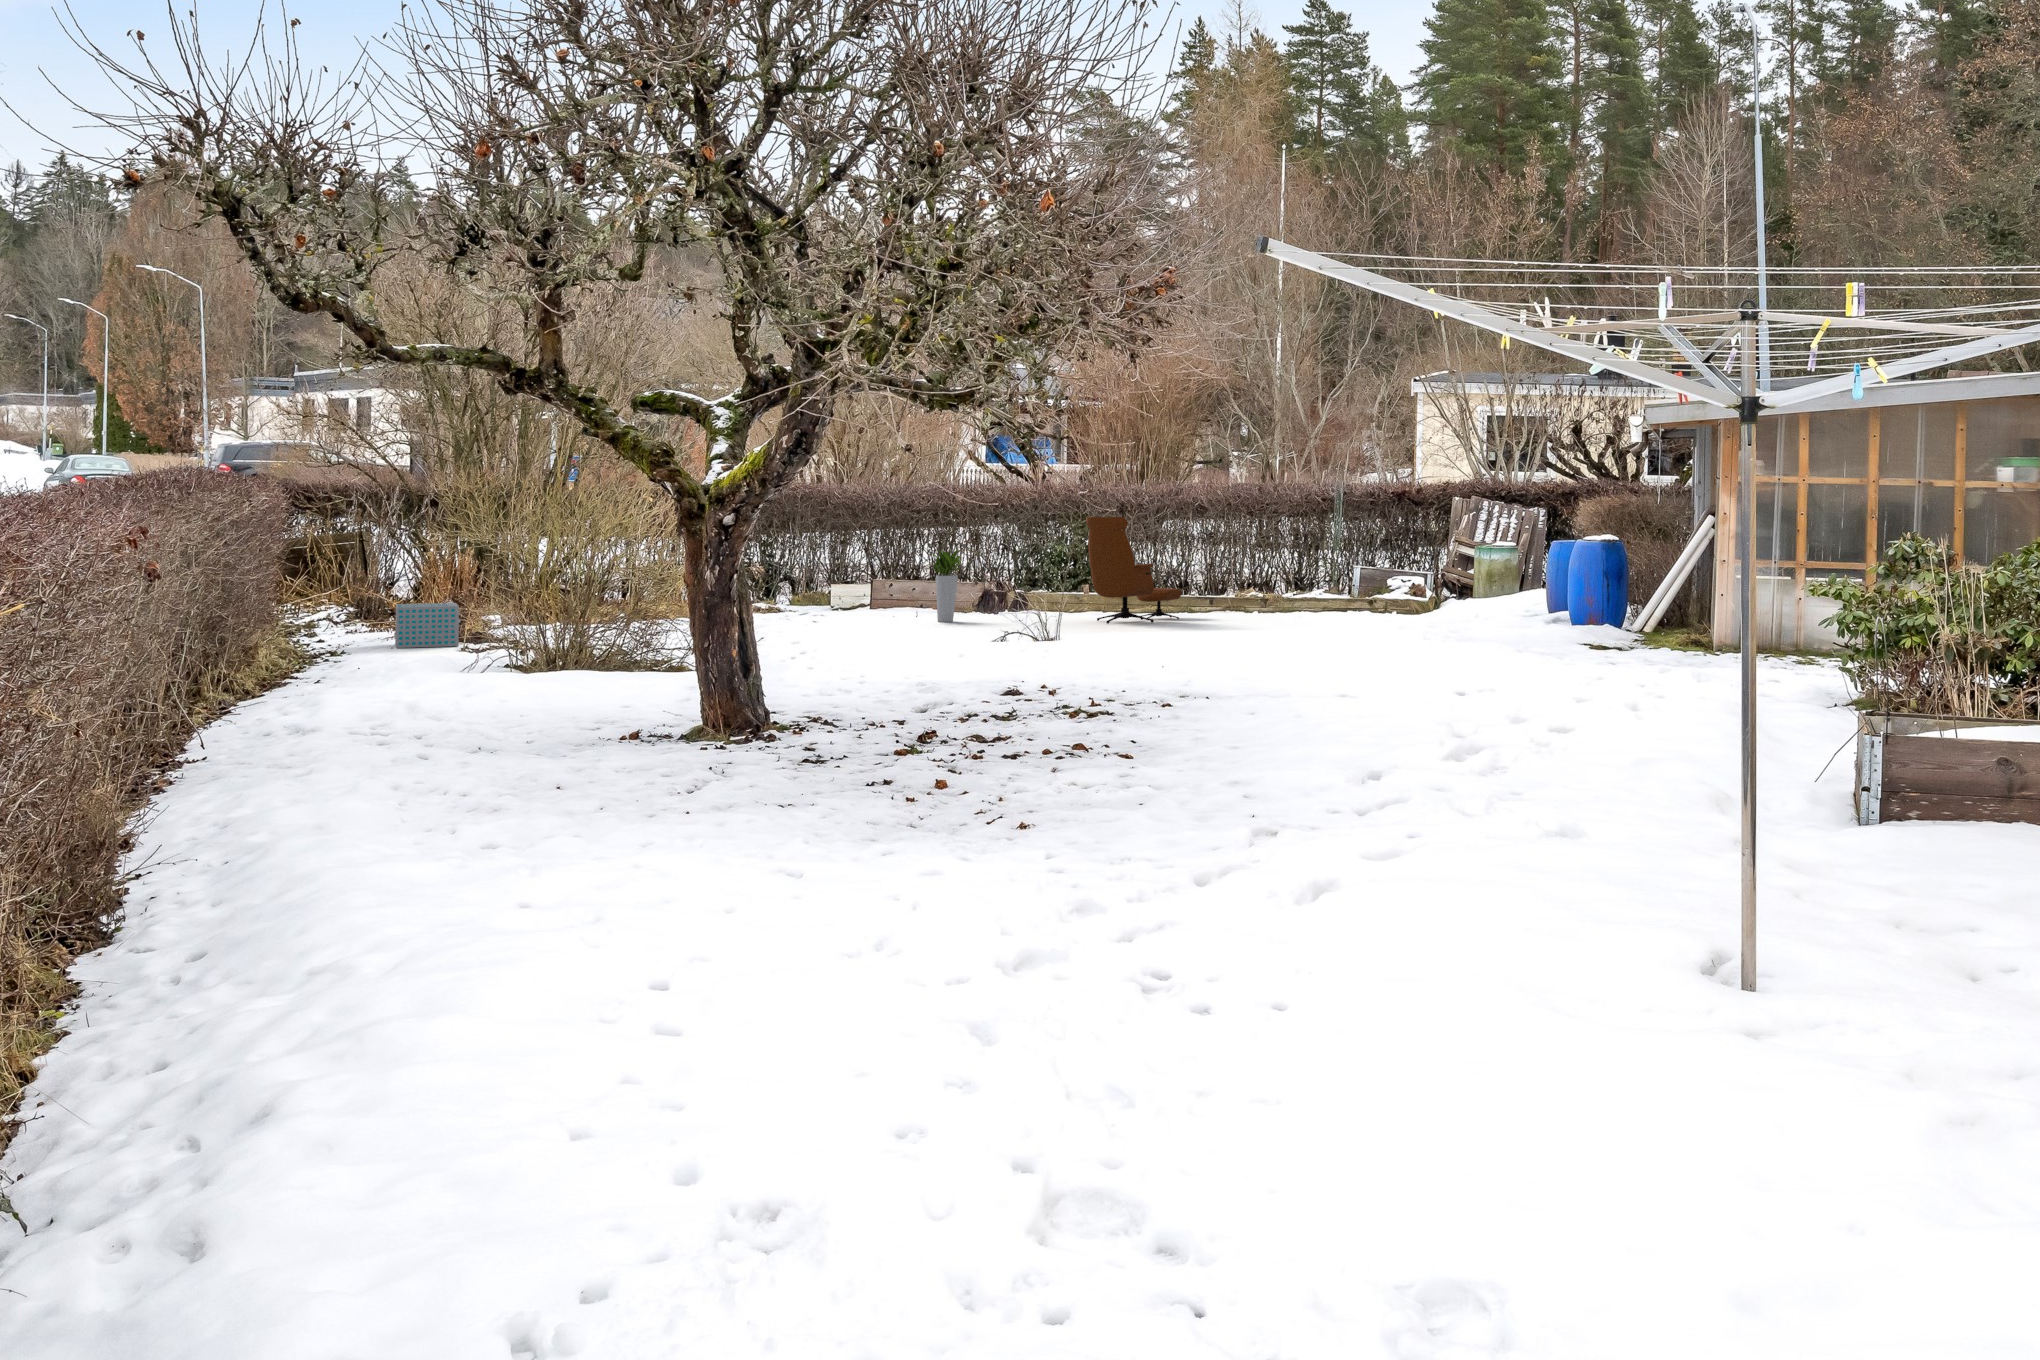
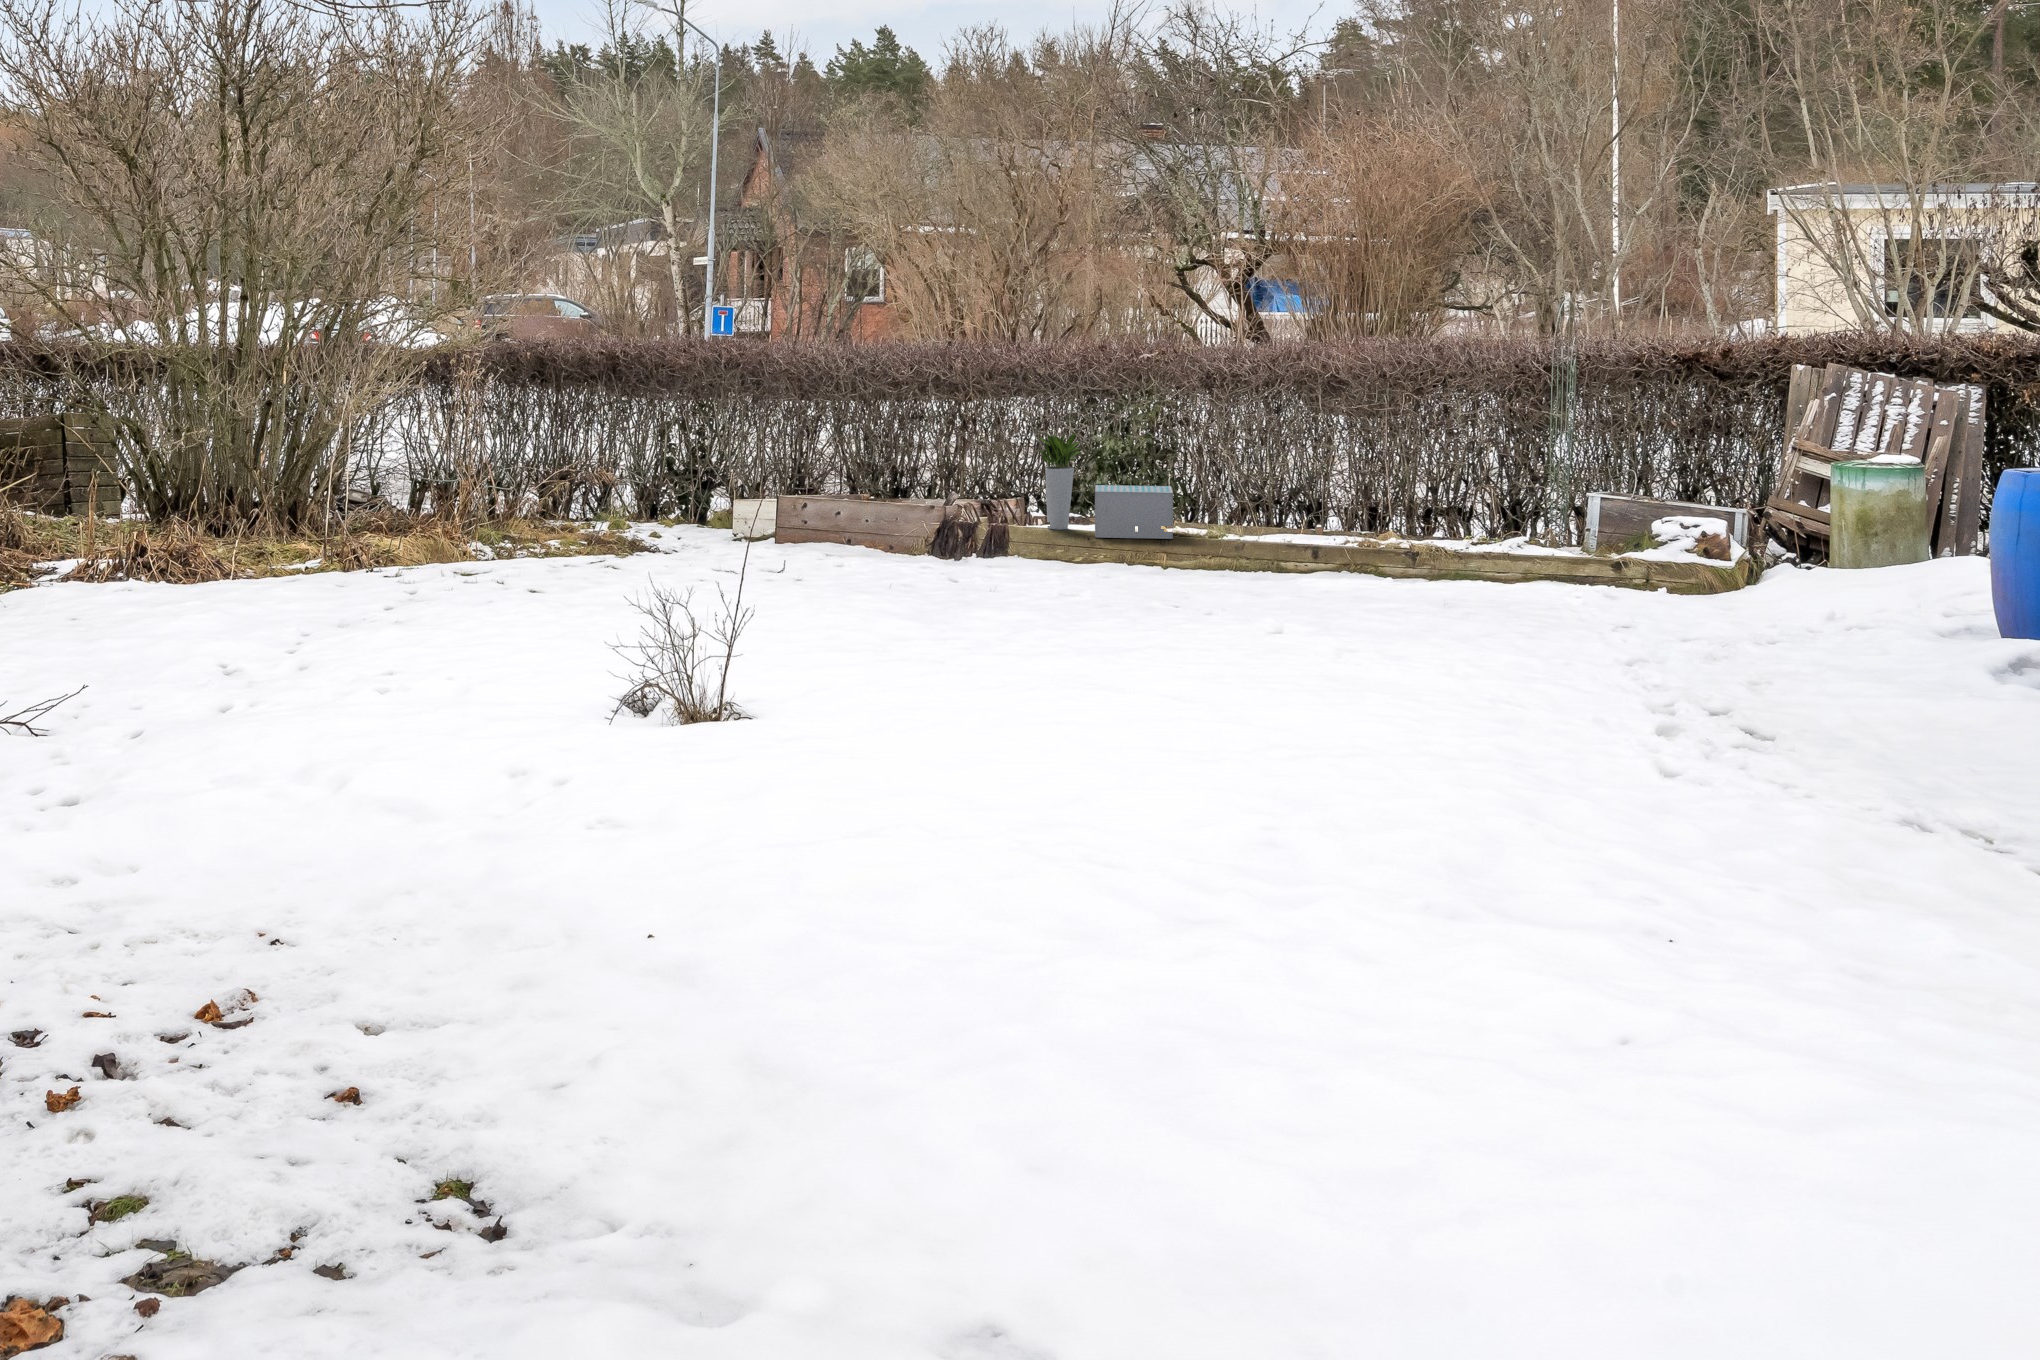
lounge chair: present [1086,517,1181,623] -> none [1236,396,1383,549]
storage box: present [395,603,461,648] -> present [1095,485,1173,539]

